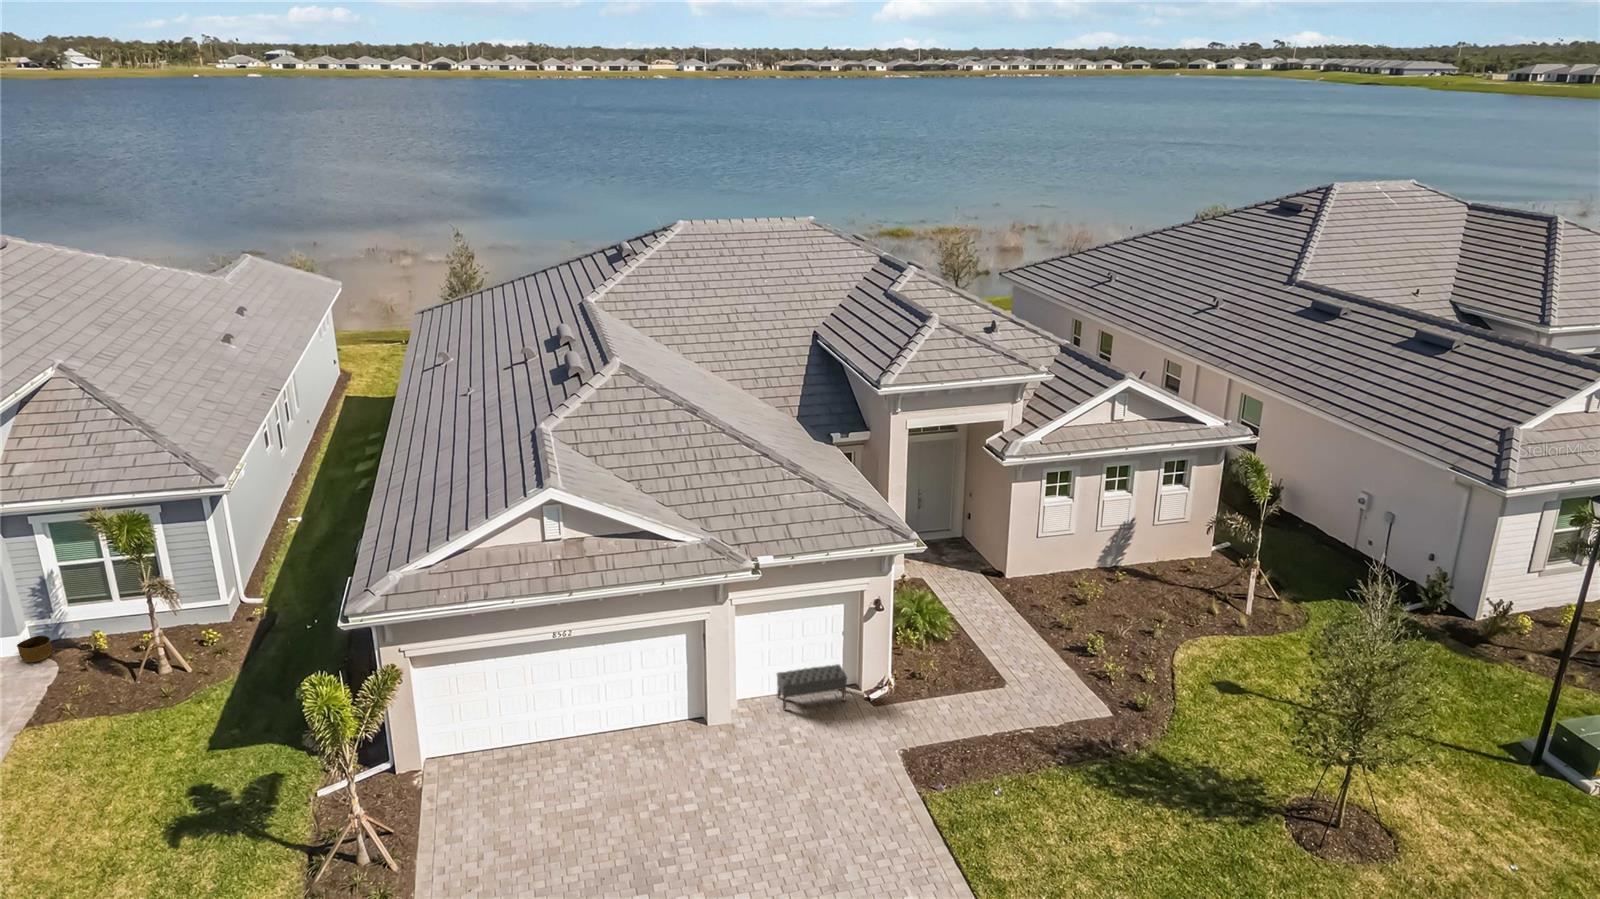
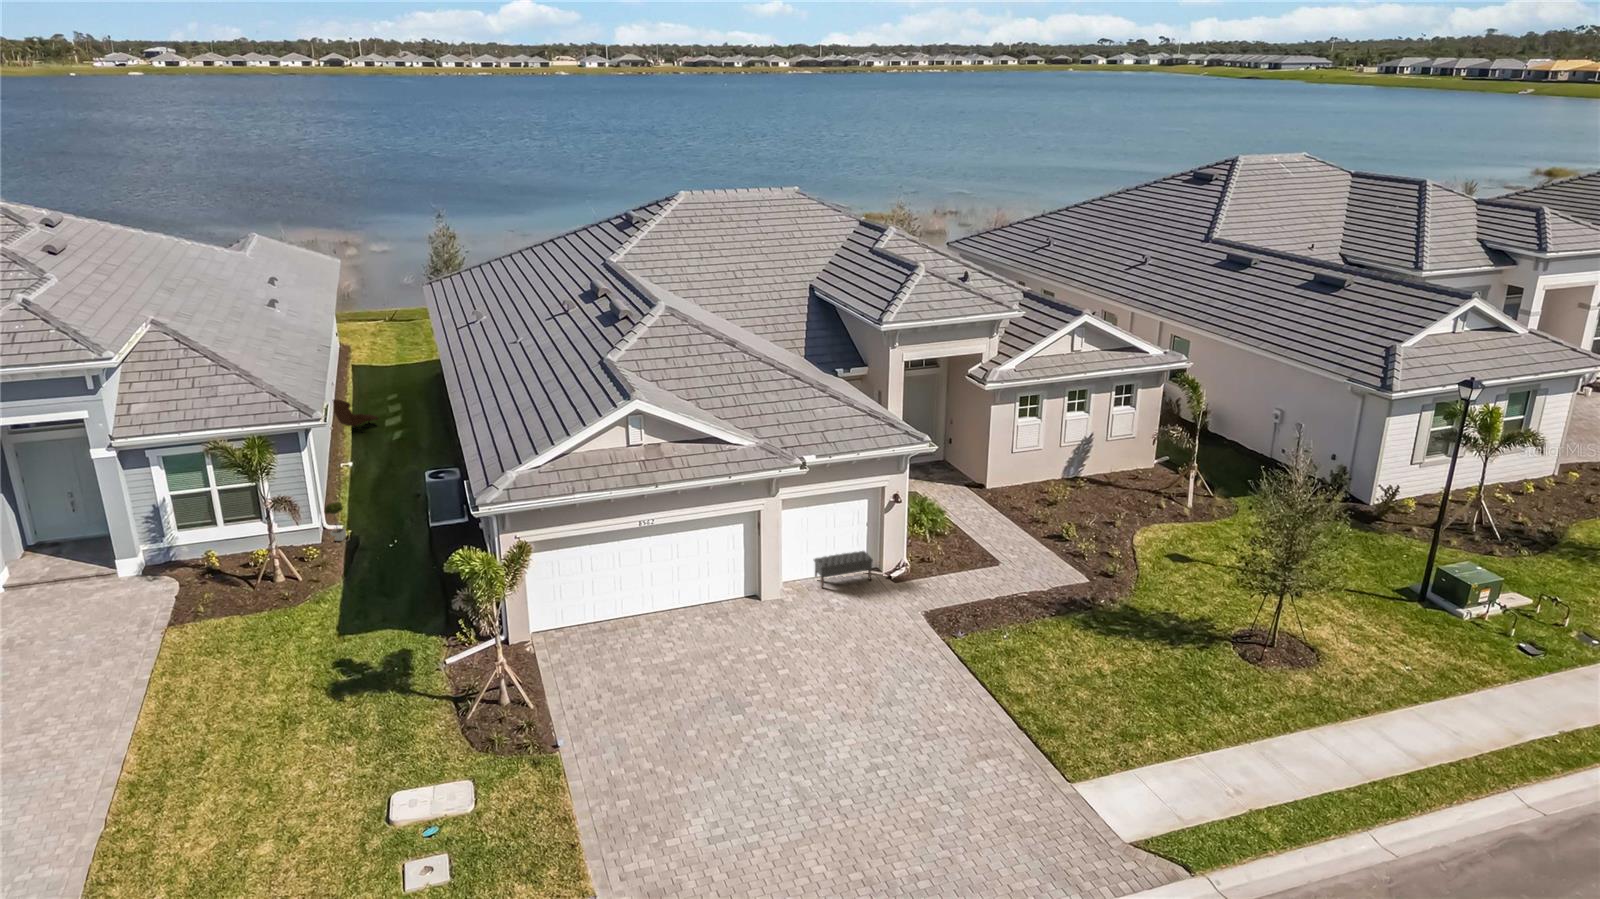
lounge chair: none [290,443,344,482] -> present [333,399,378,430]
potted tree: none [235,575,263,619] -> present [325,502,346,541]
basket: present [17,636,52,662] -> none [137,558,167,580]

